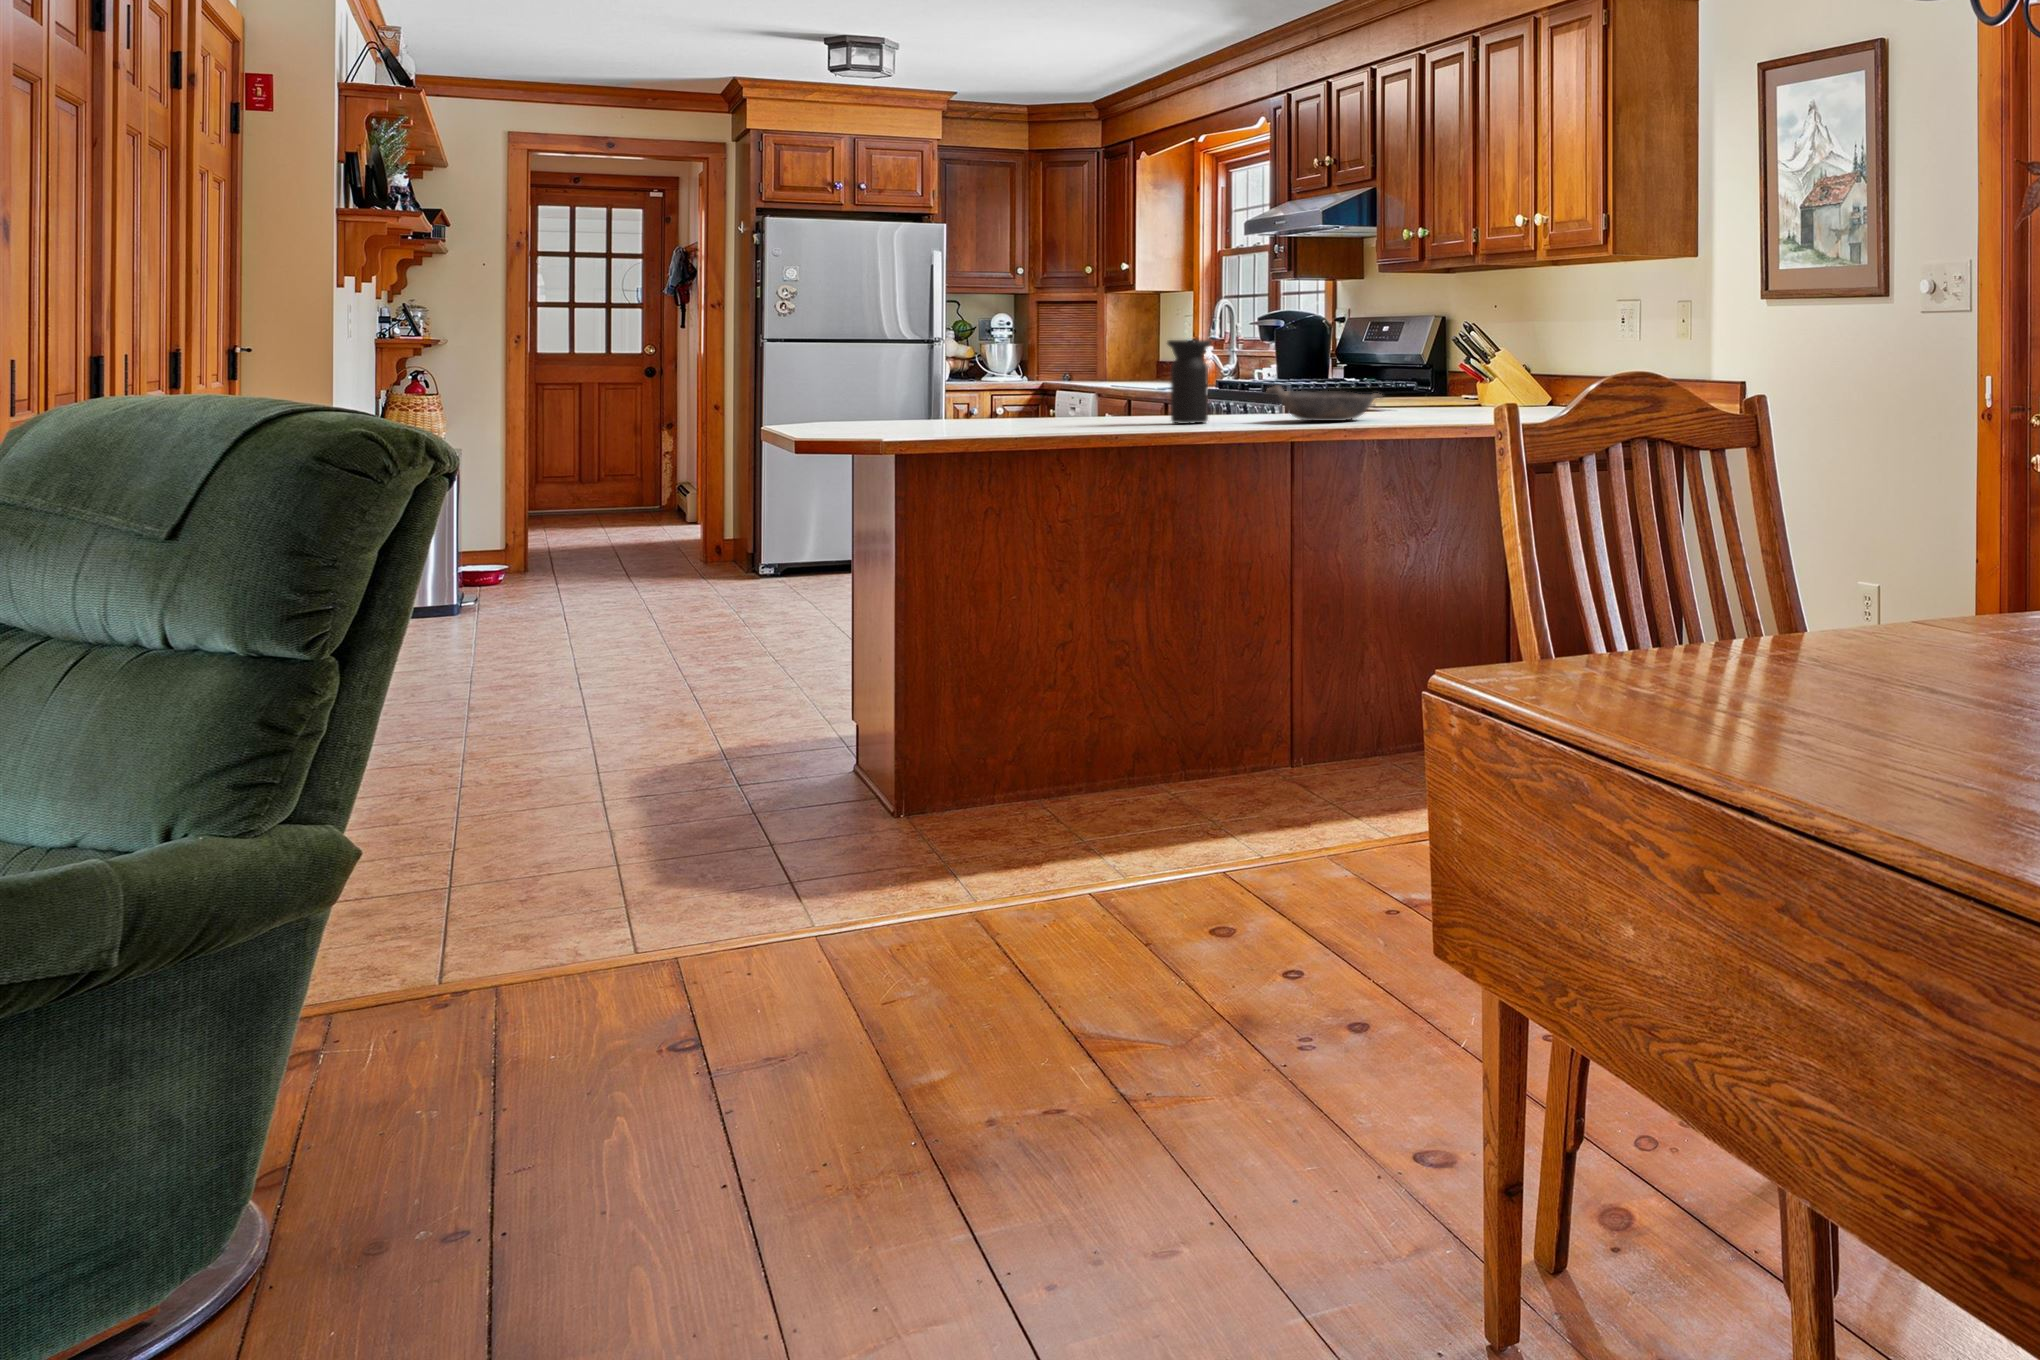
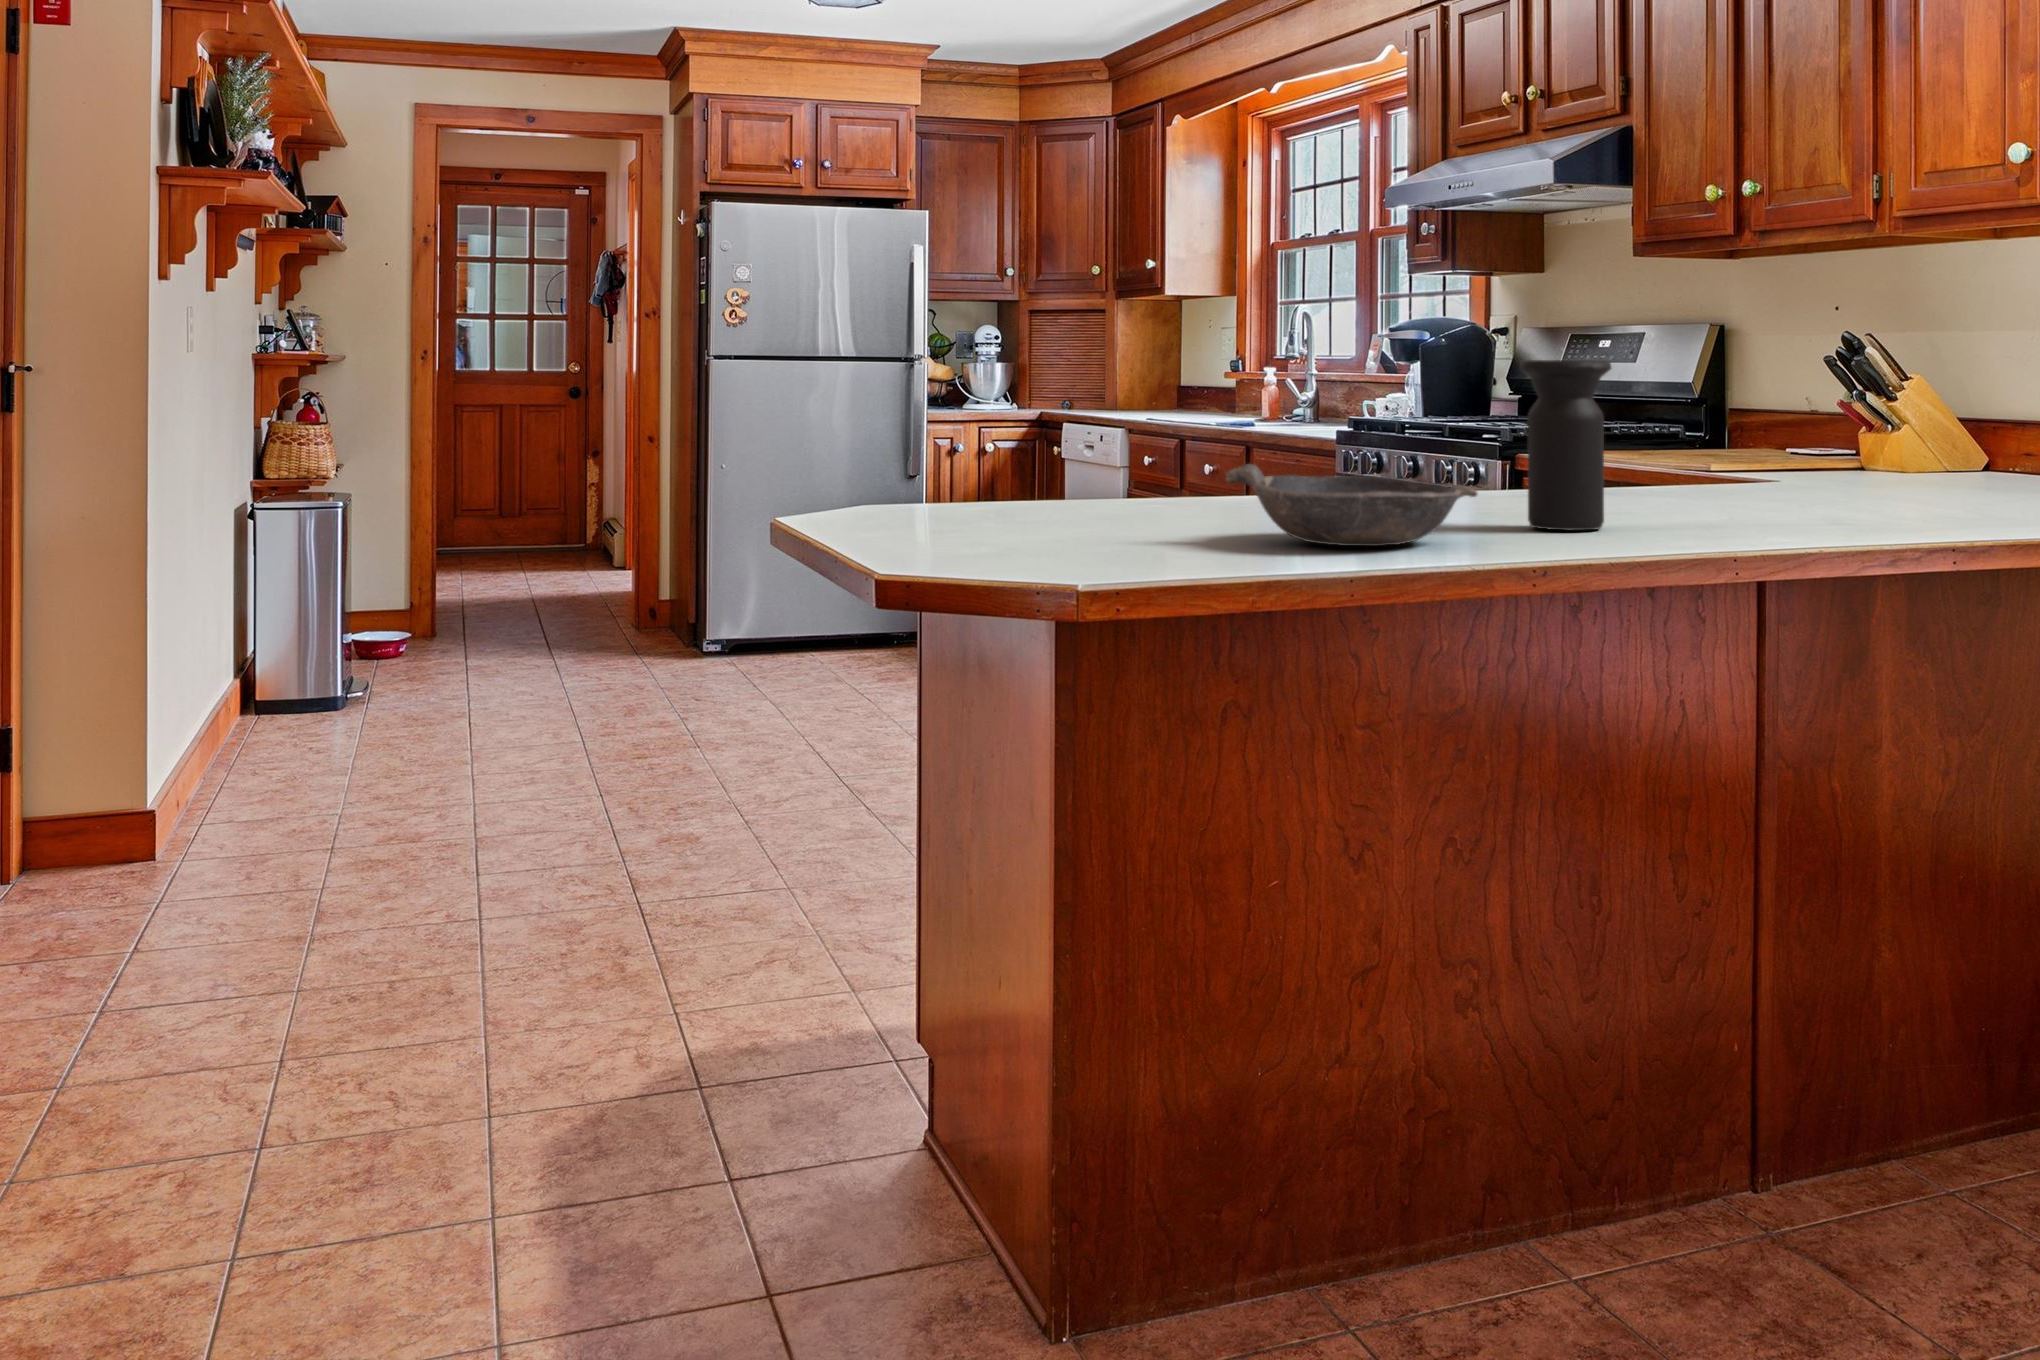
bowl: present [1266,385,1382,421] -> present [1226,464,1478,546]

